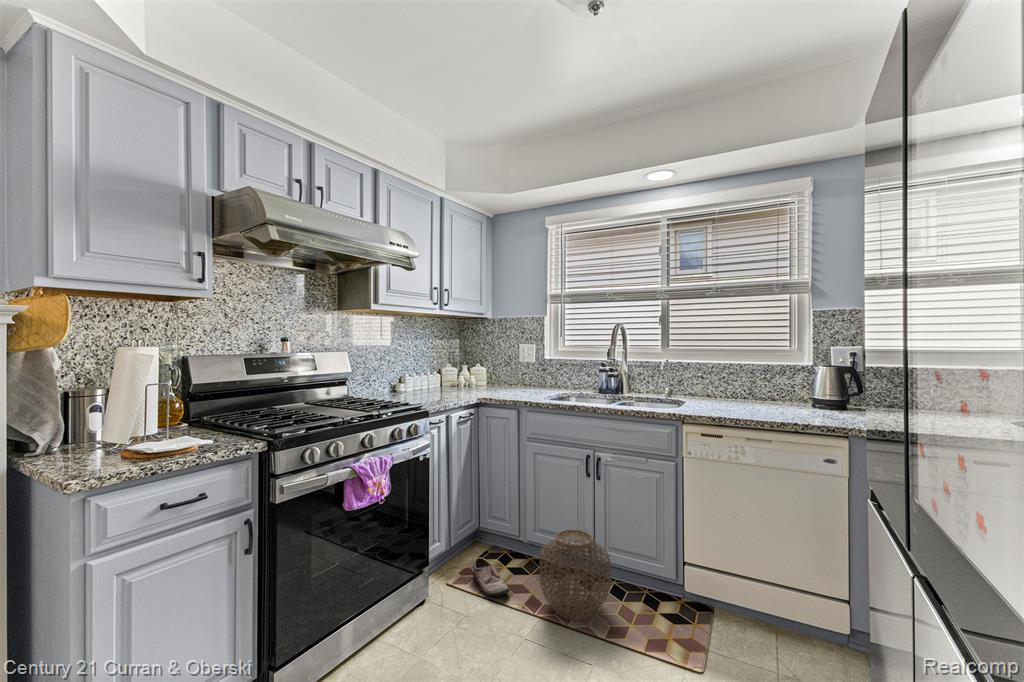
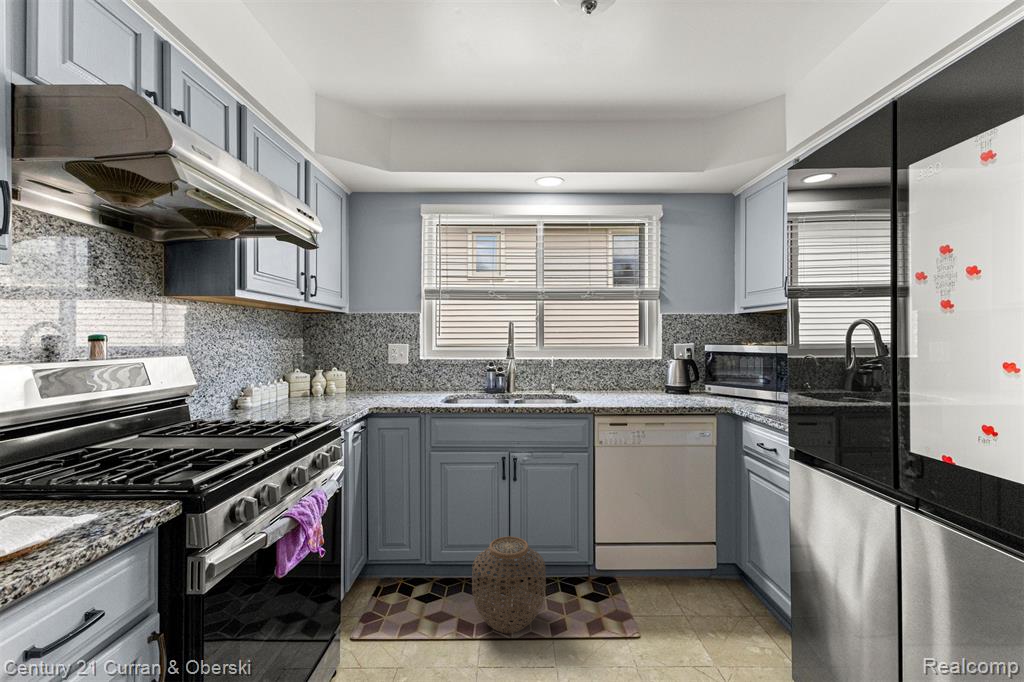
shoe: present [473,557,510,596] -> none [380,594,436,637]

